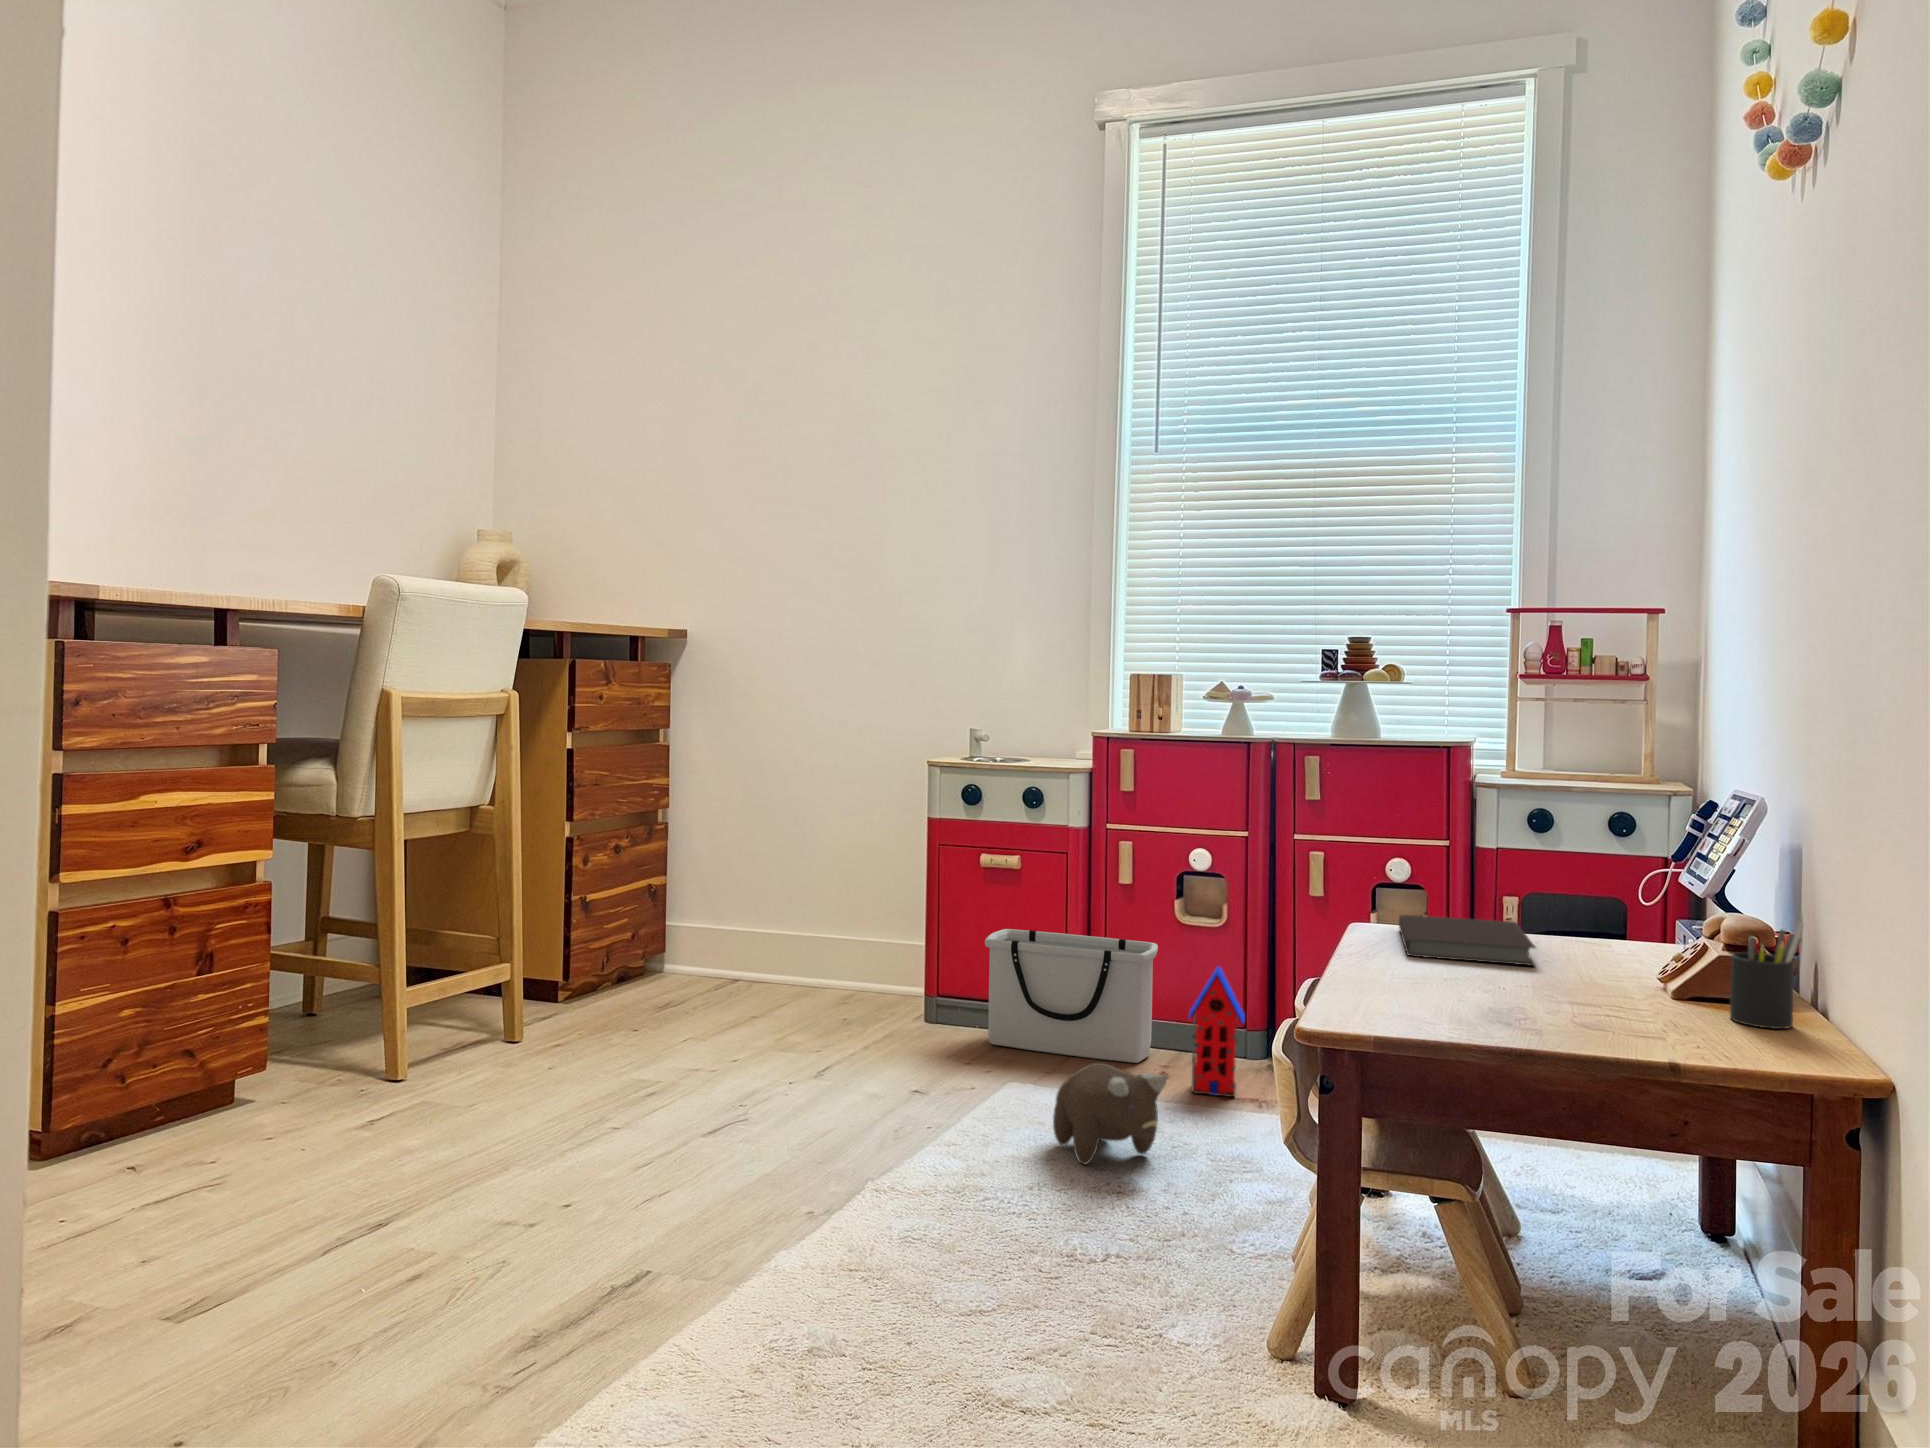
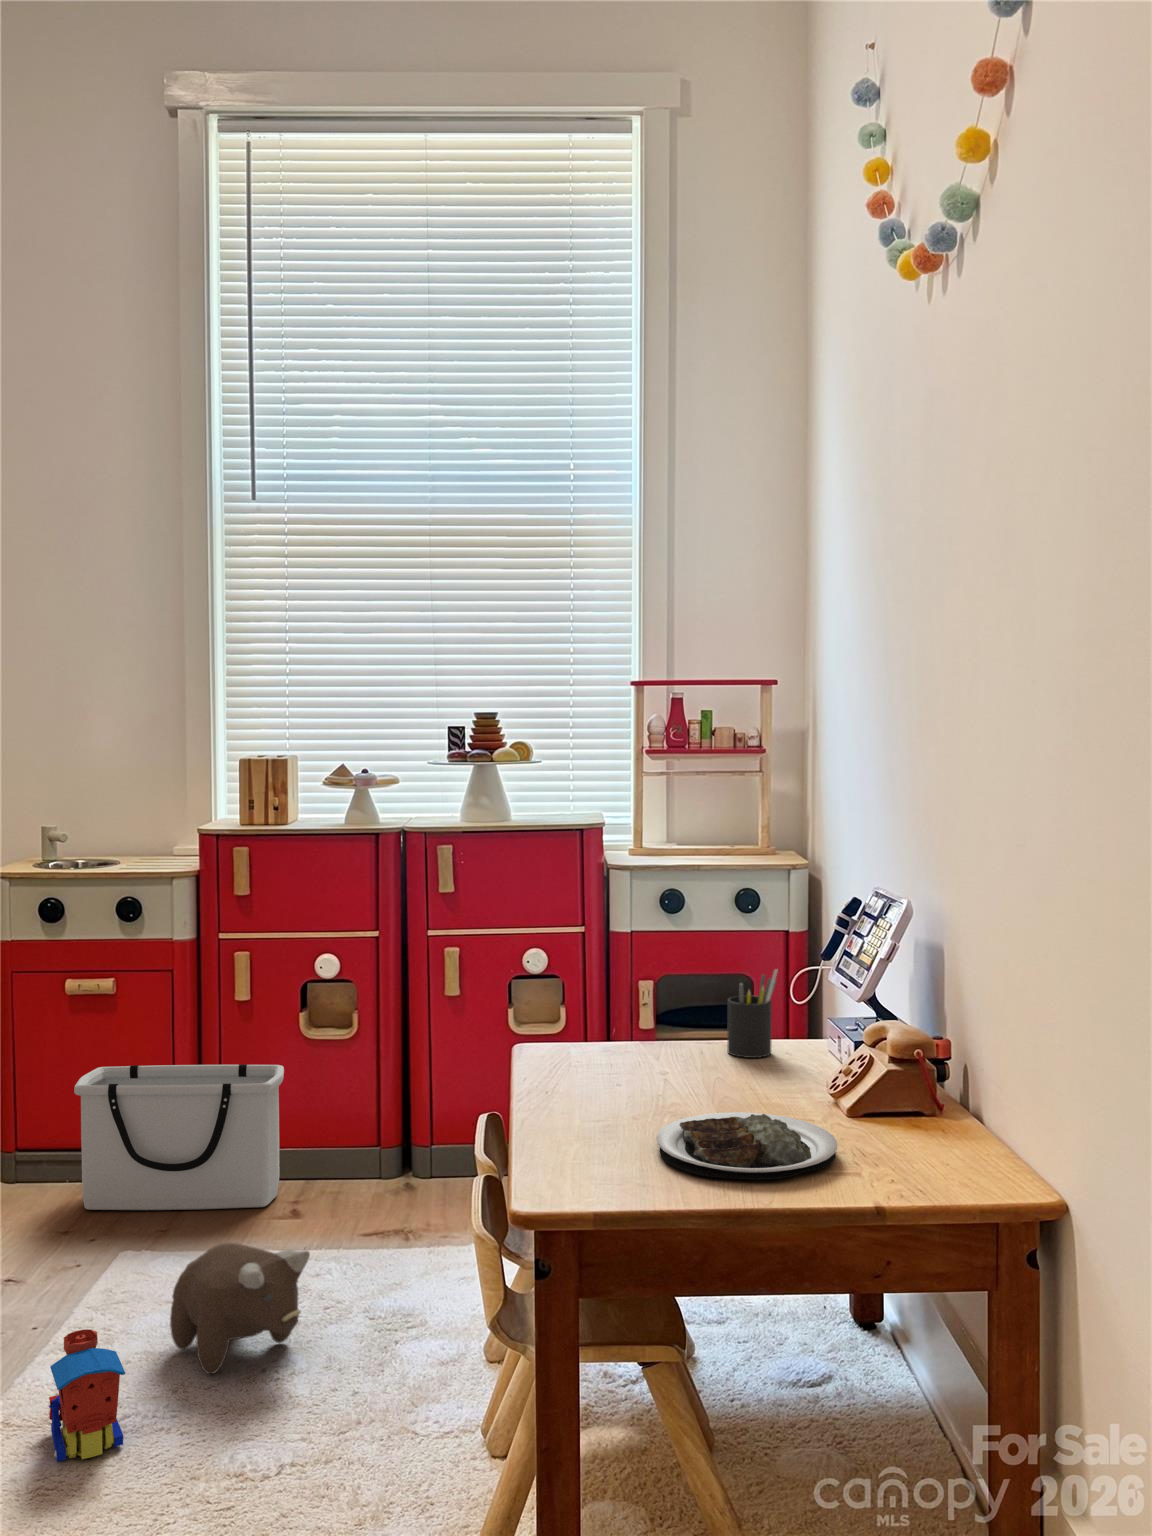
notebook: present [1399,915,1535,966] -> none [563,1033,712,1095]
pen holder: present [1730,923,1804,1029] -> present [728,969,778,1058]
toy house: present [1189,967,1245,1097] -> none [324,1089,387,1239]
plate: none [1449,975,1657,1028] -> present [657,1112,837,1179]
toy train: none [960,1102,1017,1197] -> present [49,1329,125,1461]

